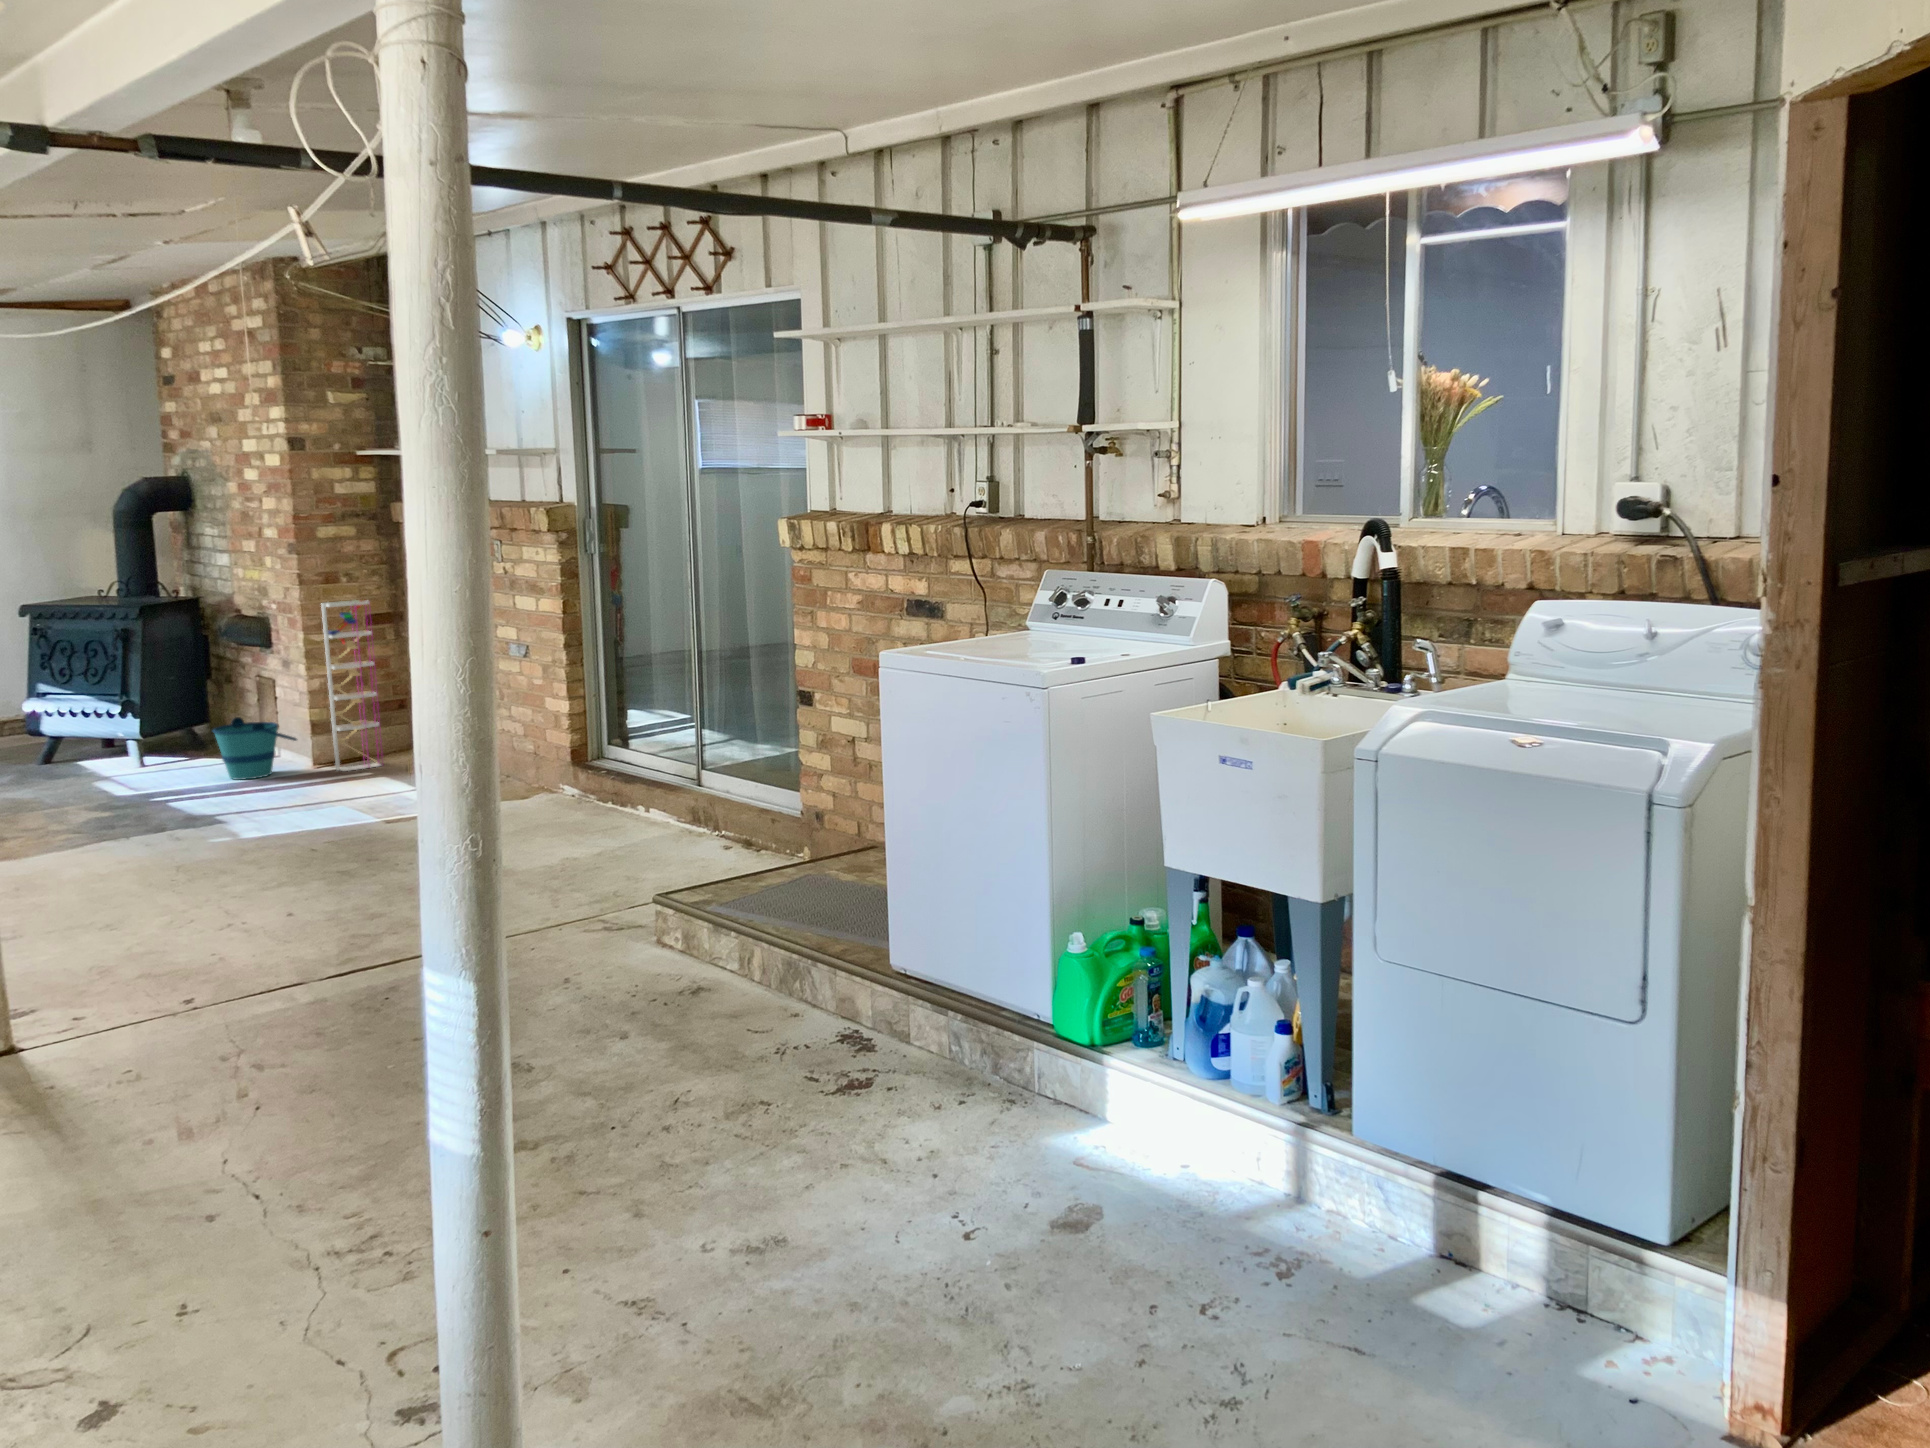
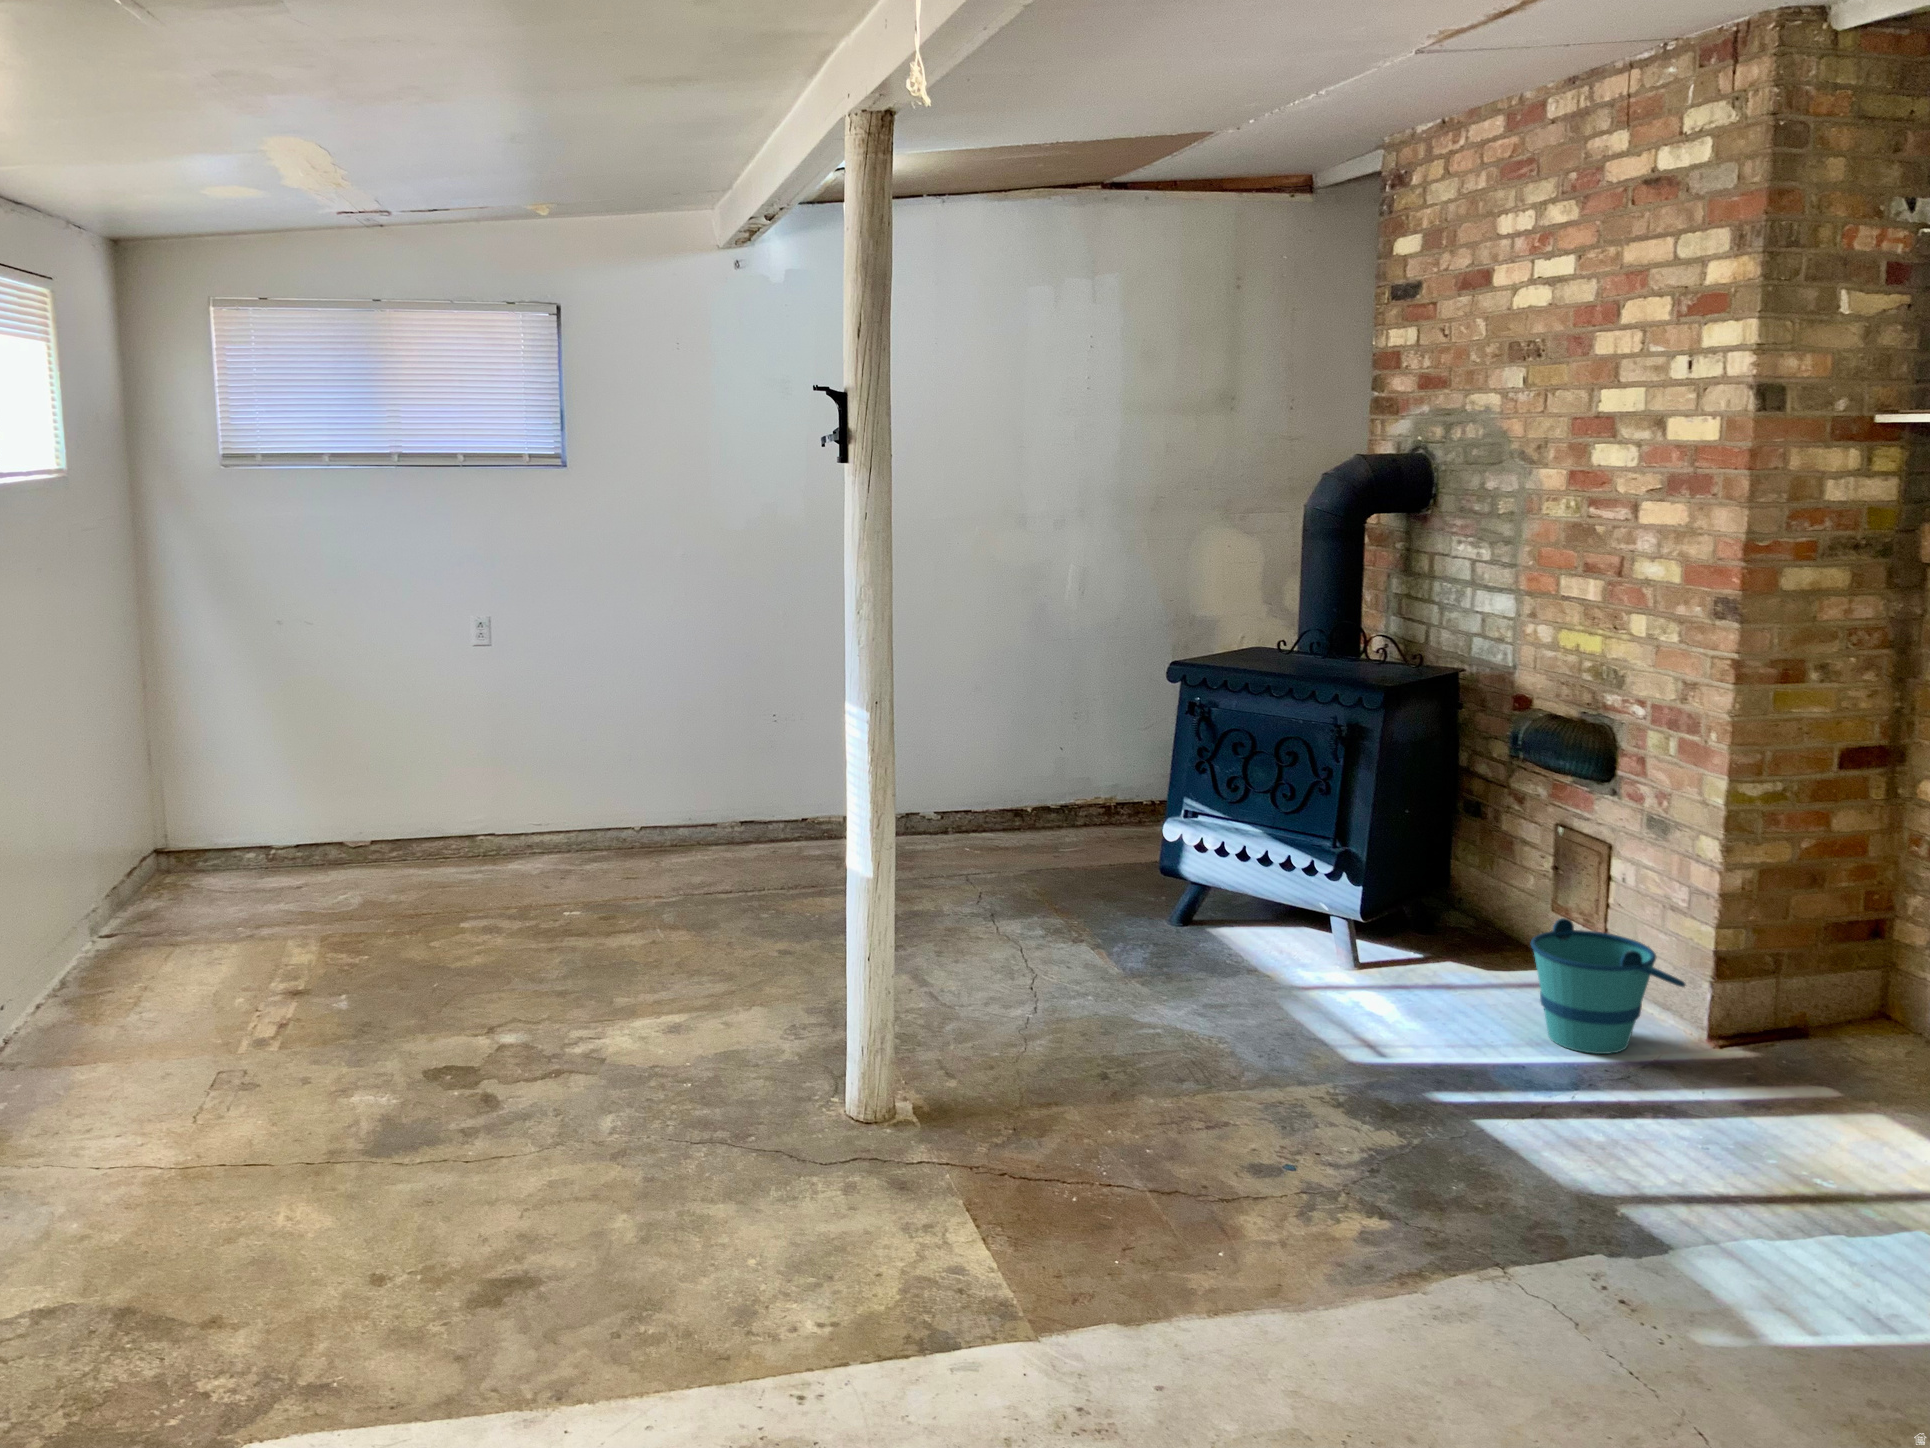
shelving unit: present [321,599,381,771] -> none [1753,719,1886,1068]

